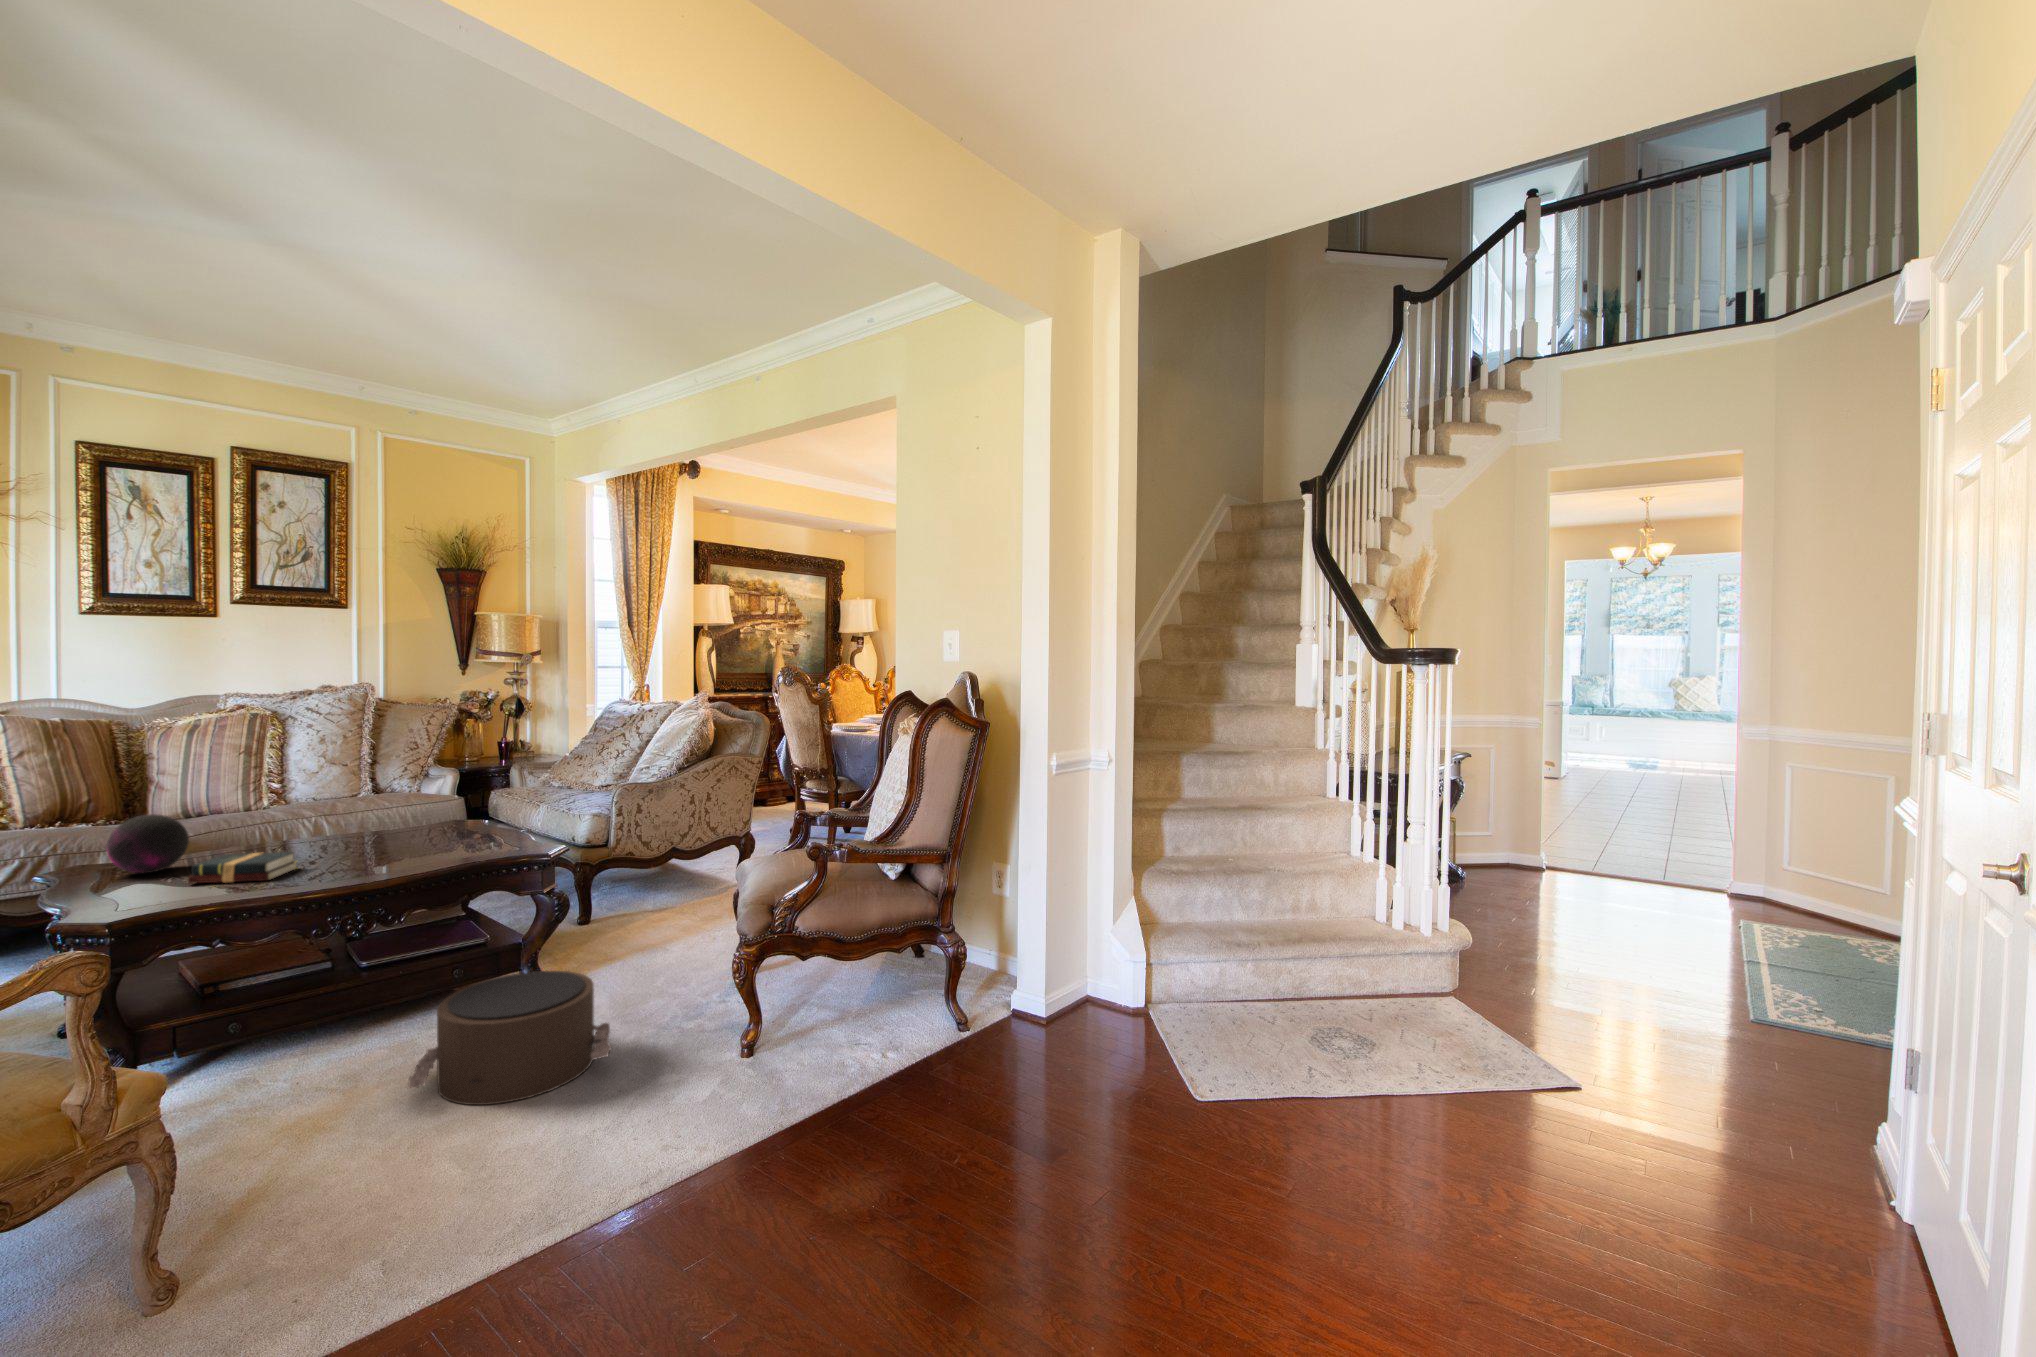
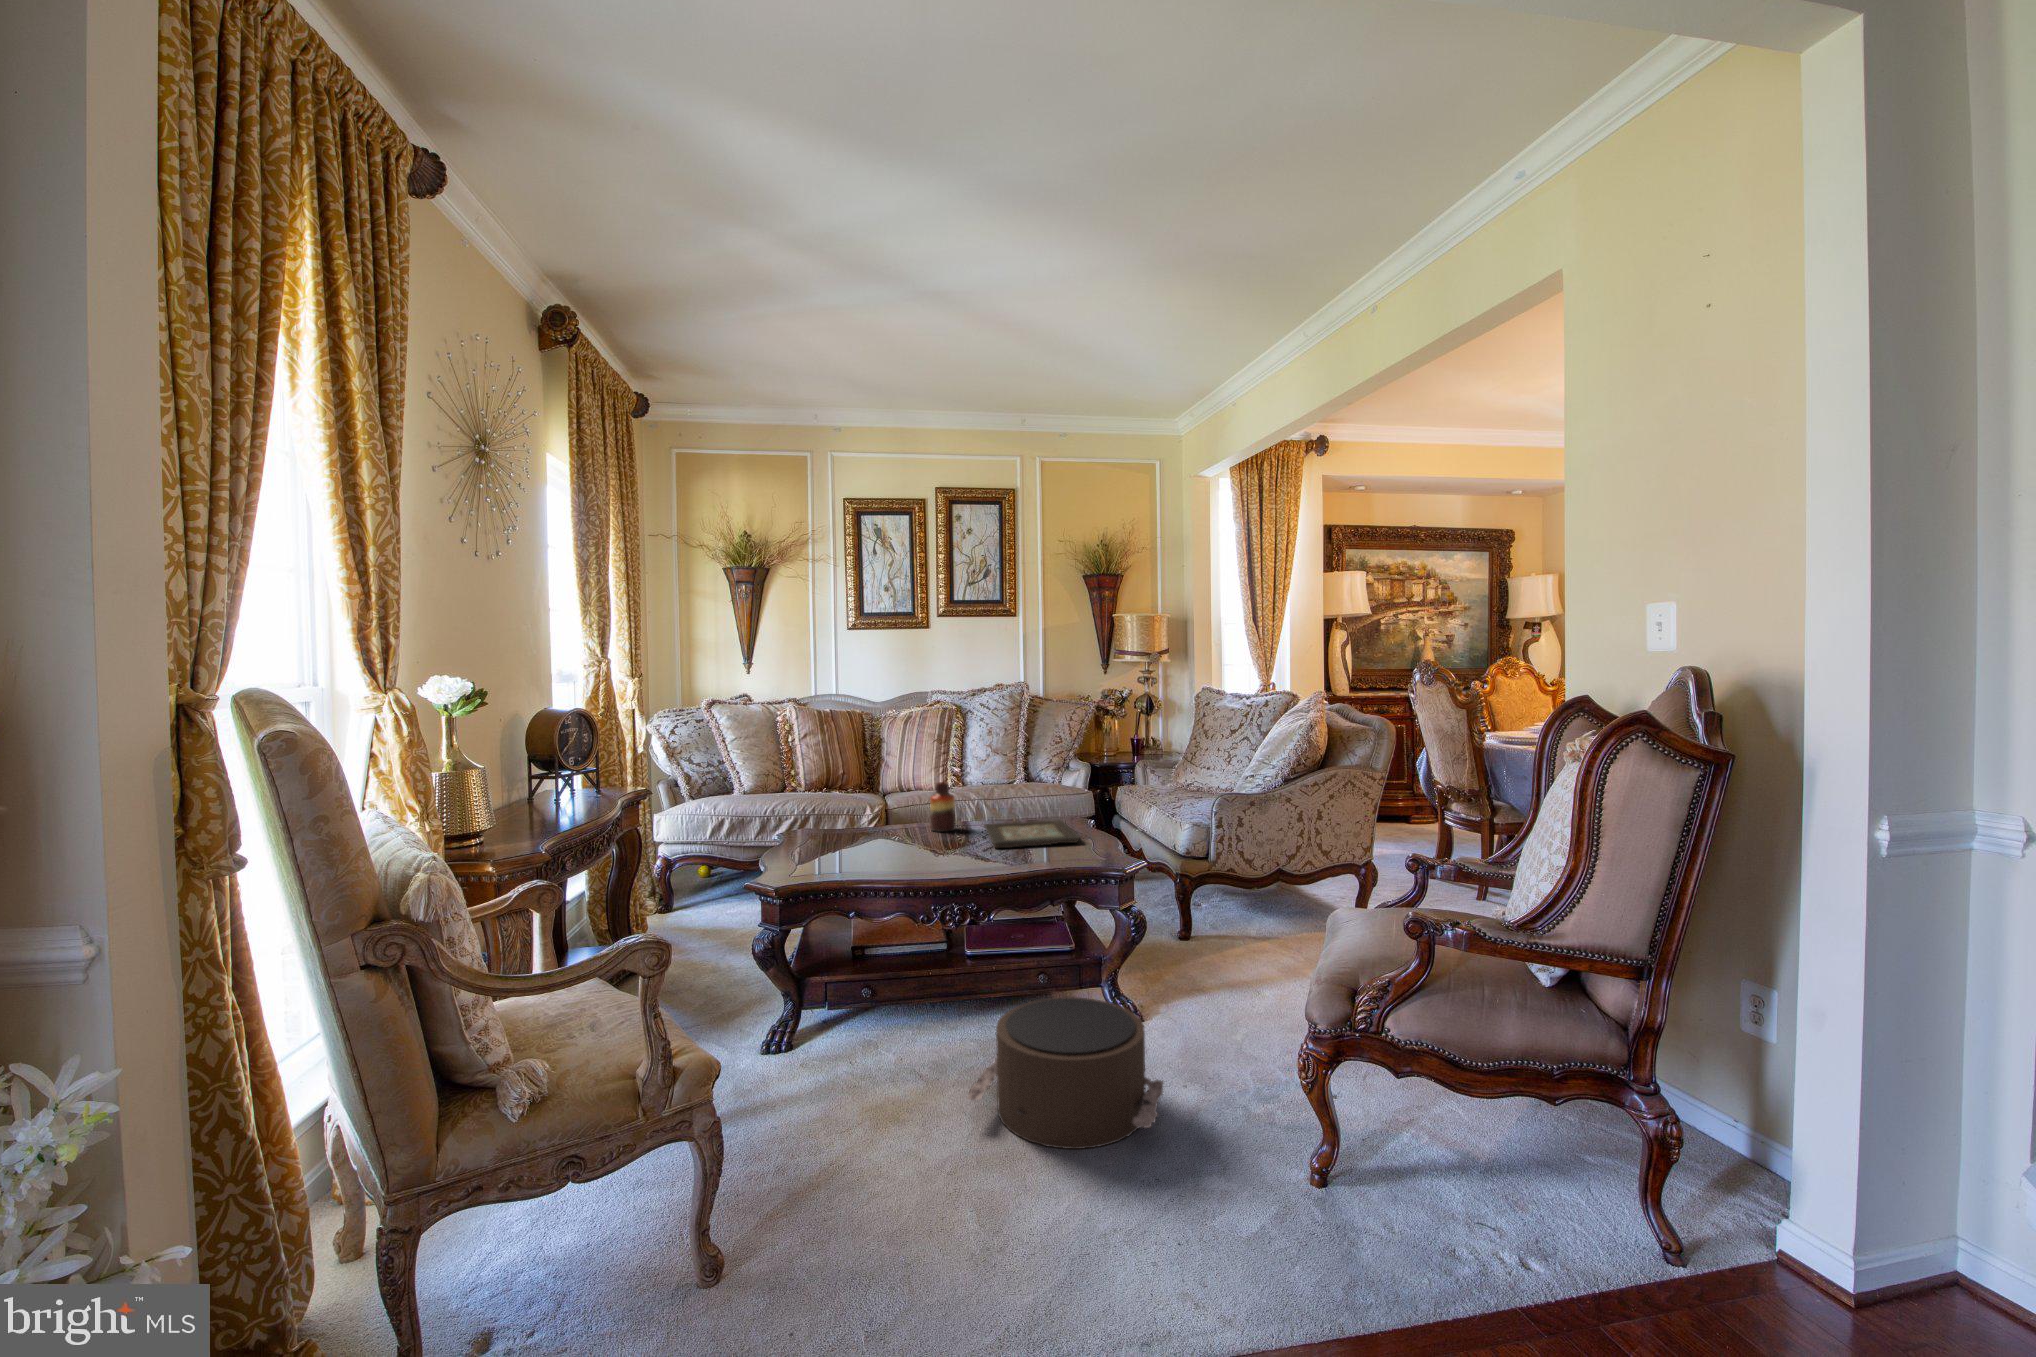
vase: none [276,795,313,851] -> present [930,782,955,832]
decorative orb: present [106,814,189,873] -> none [823,791,871,839]
decorative tray: none [355,824,486,856] -> present [985,820,1079,848]
hardback book: present [188,852,297,884] -> none [859,830,932,859]

